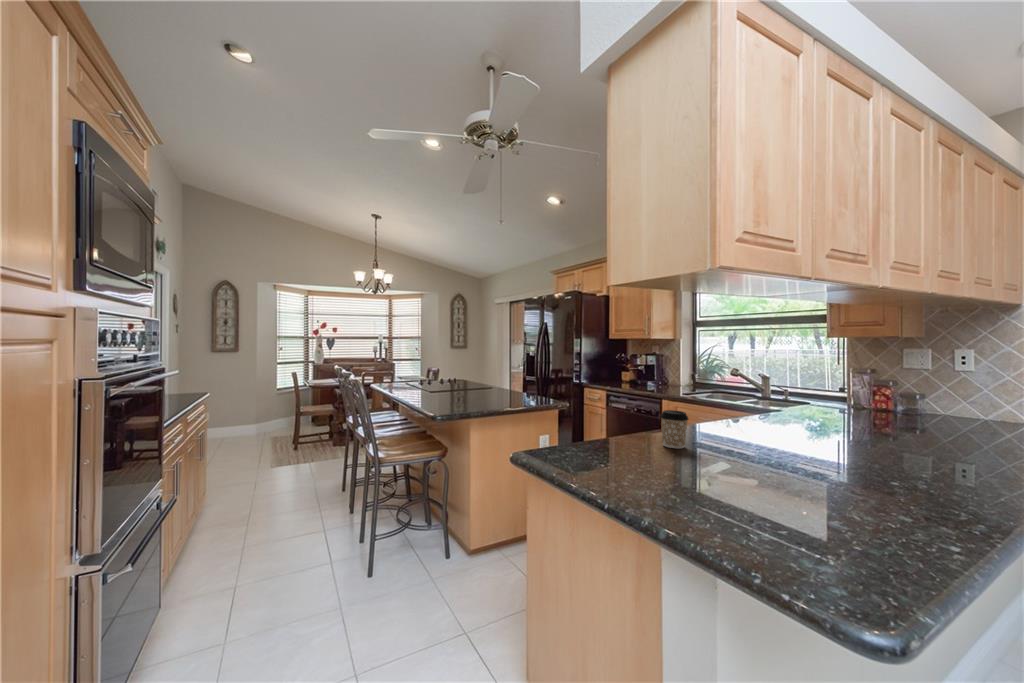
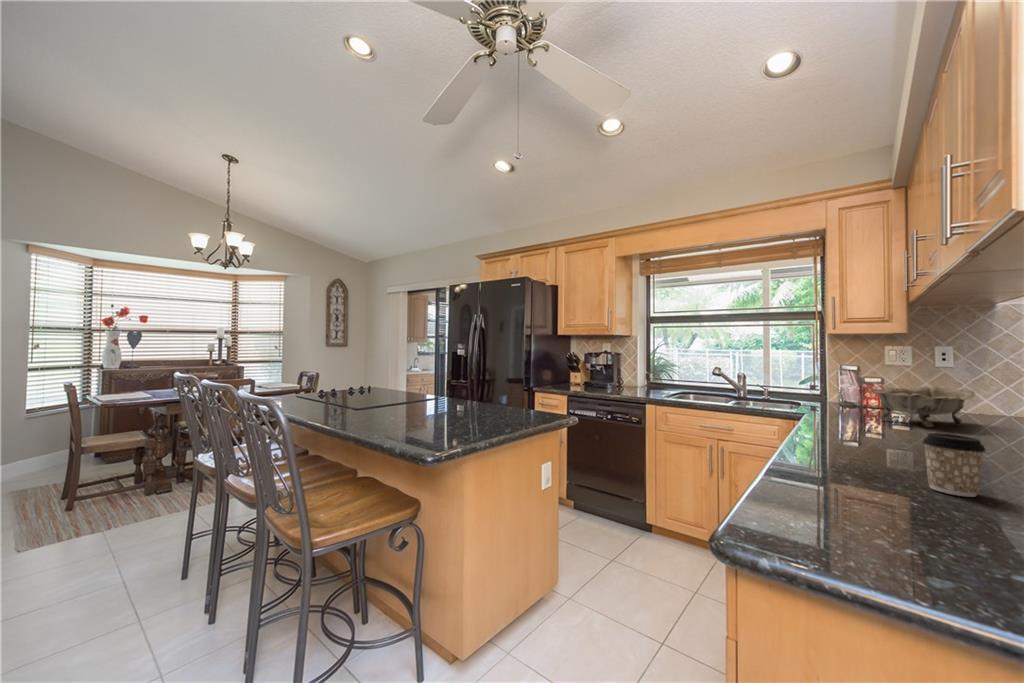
decorative bowl: none [803,389,905,425] -> present [870,387,975,427]

